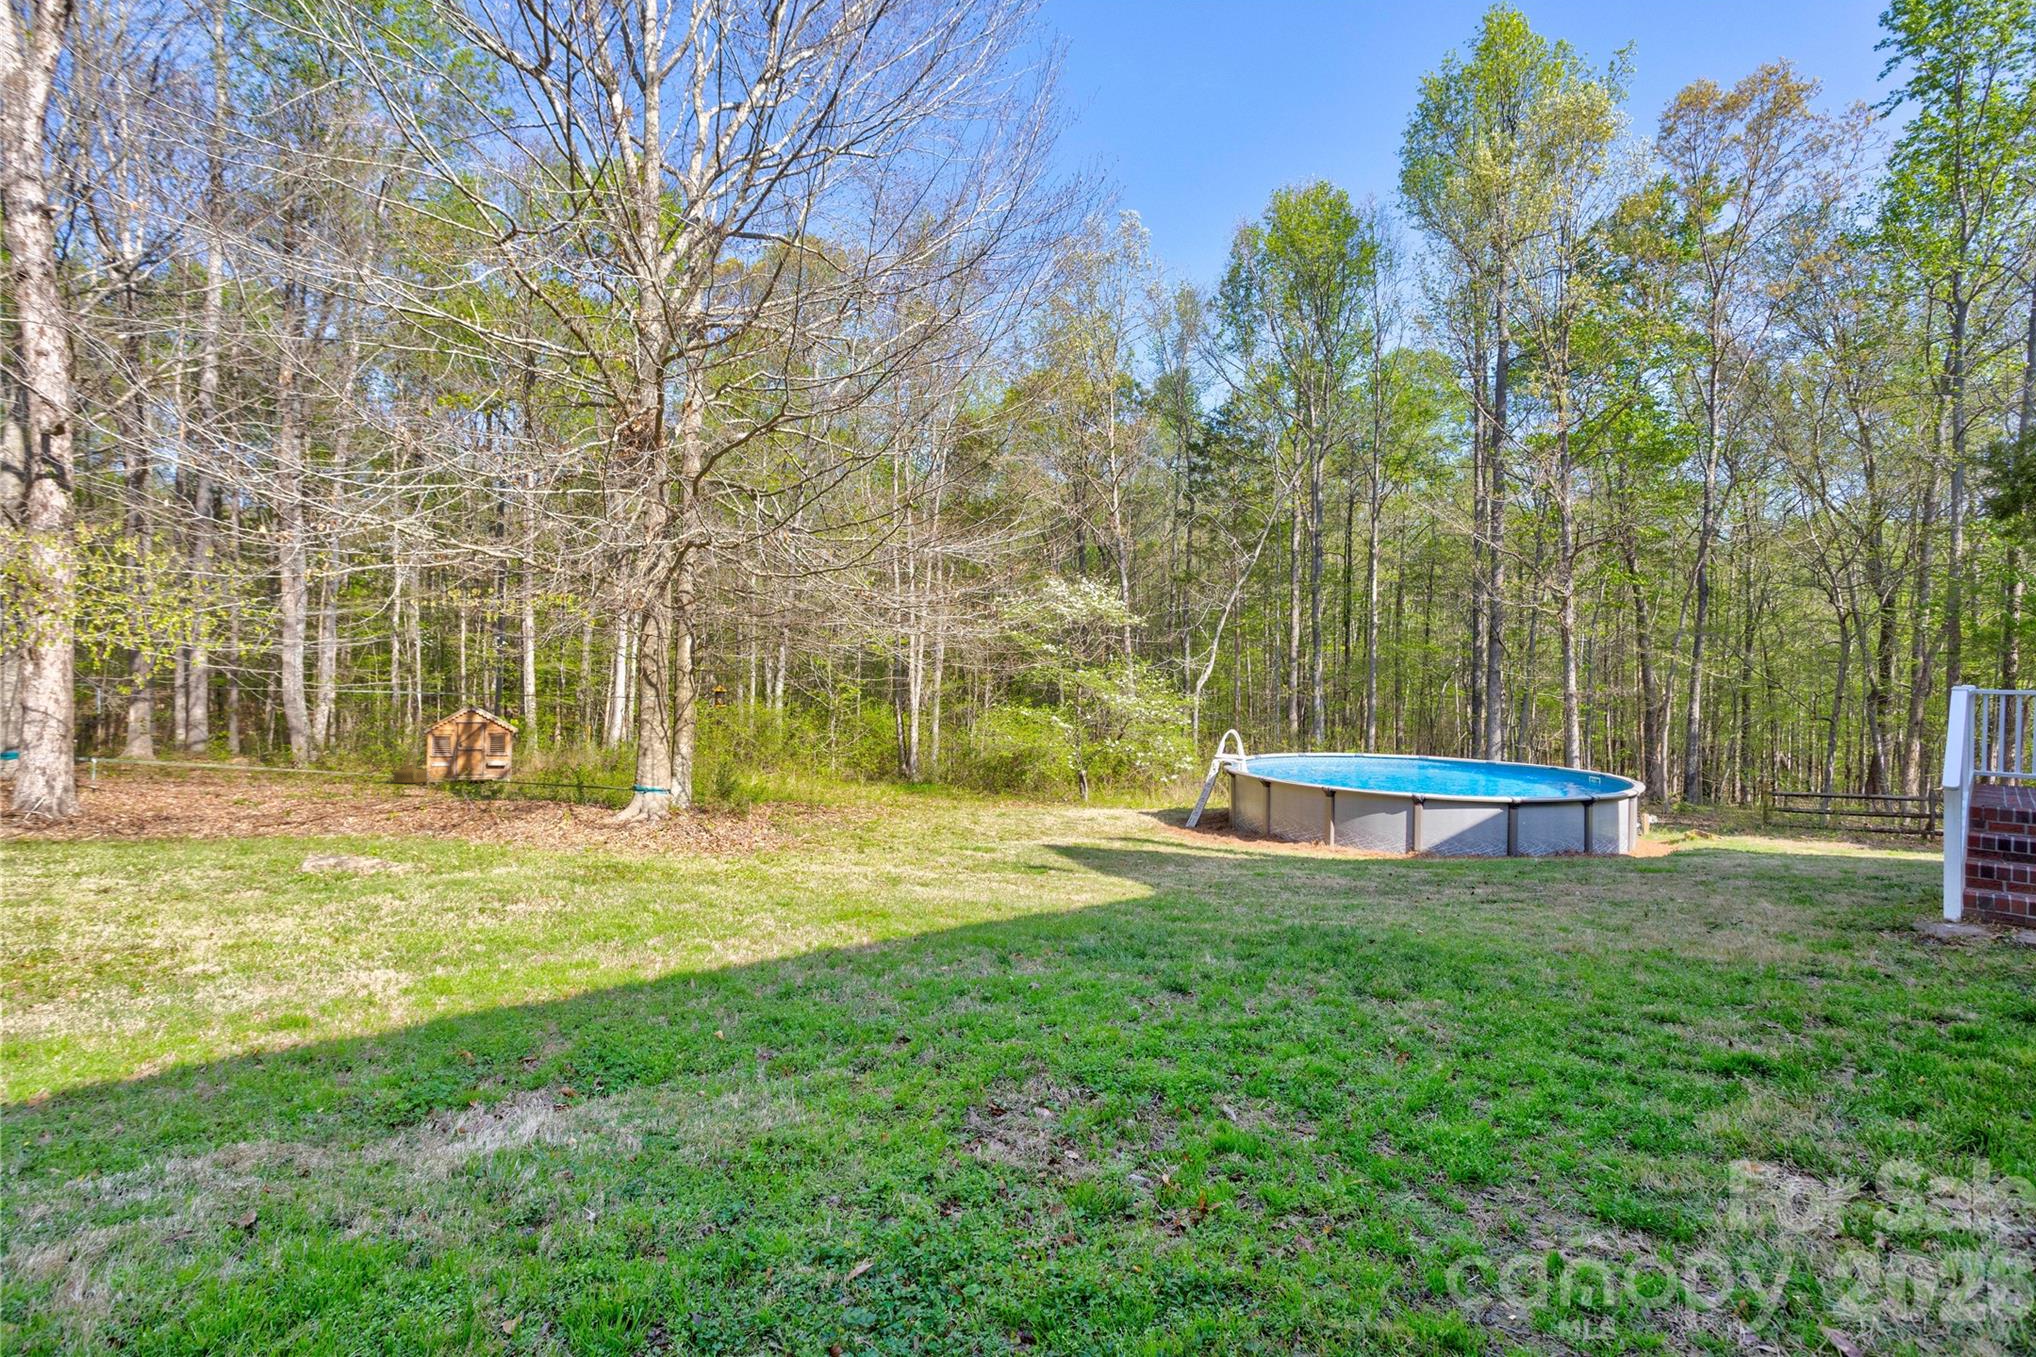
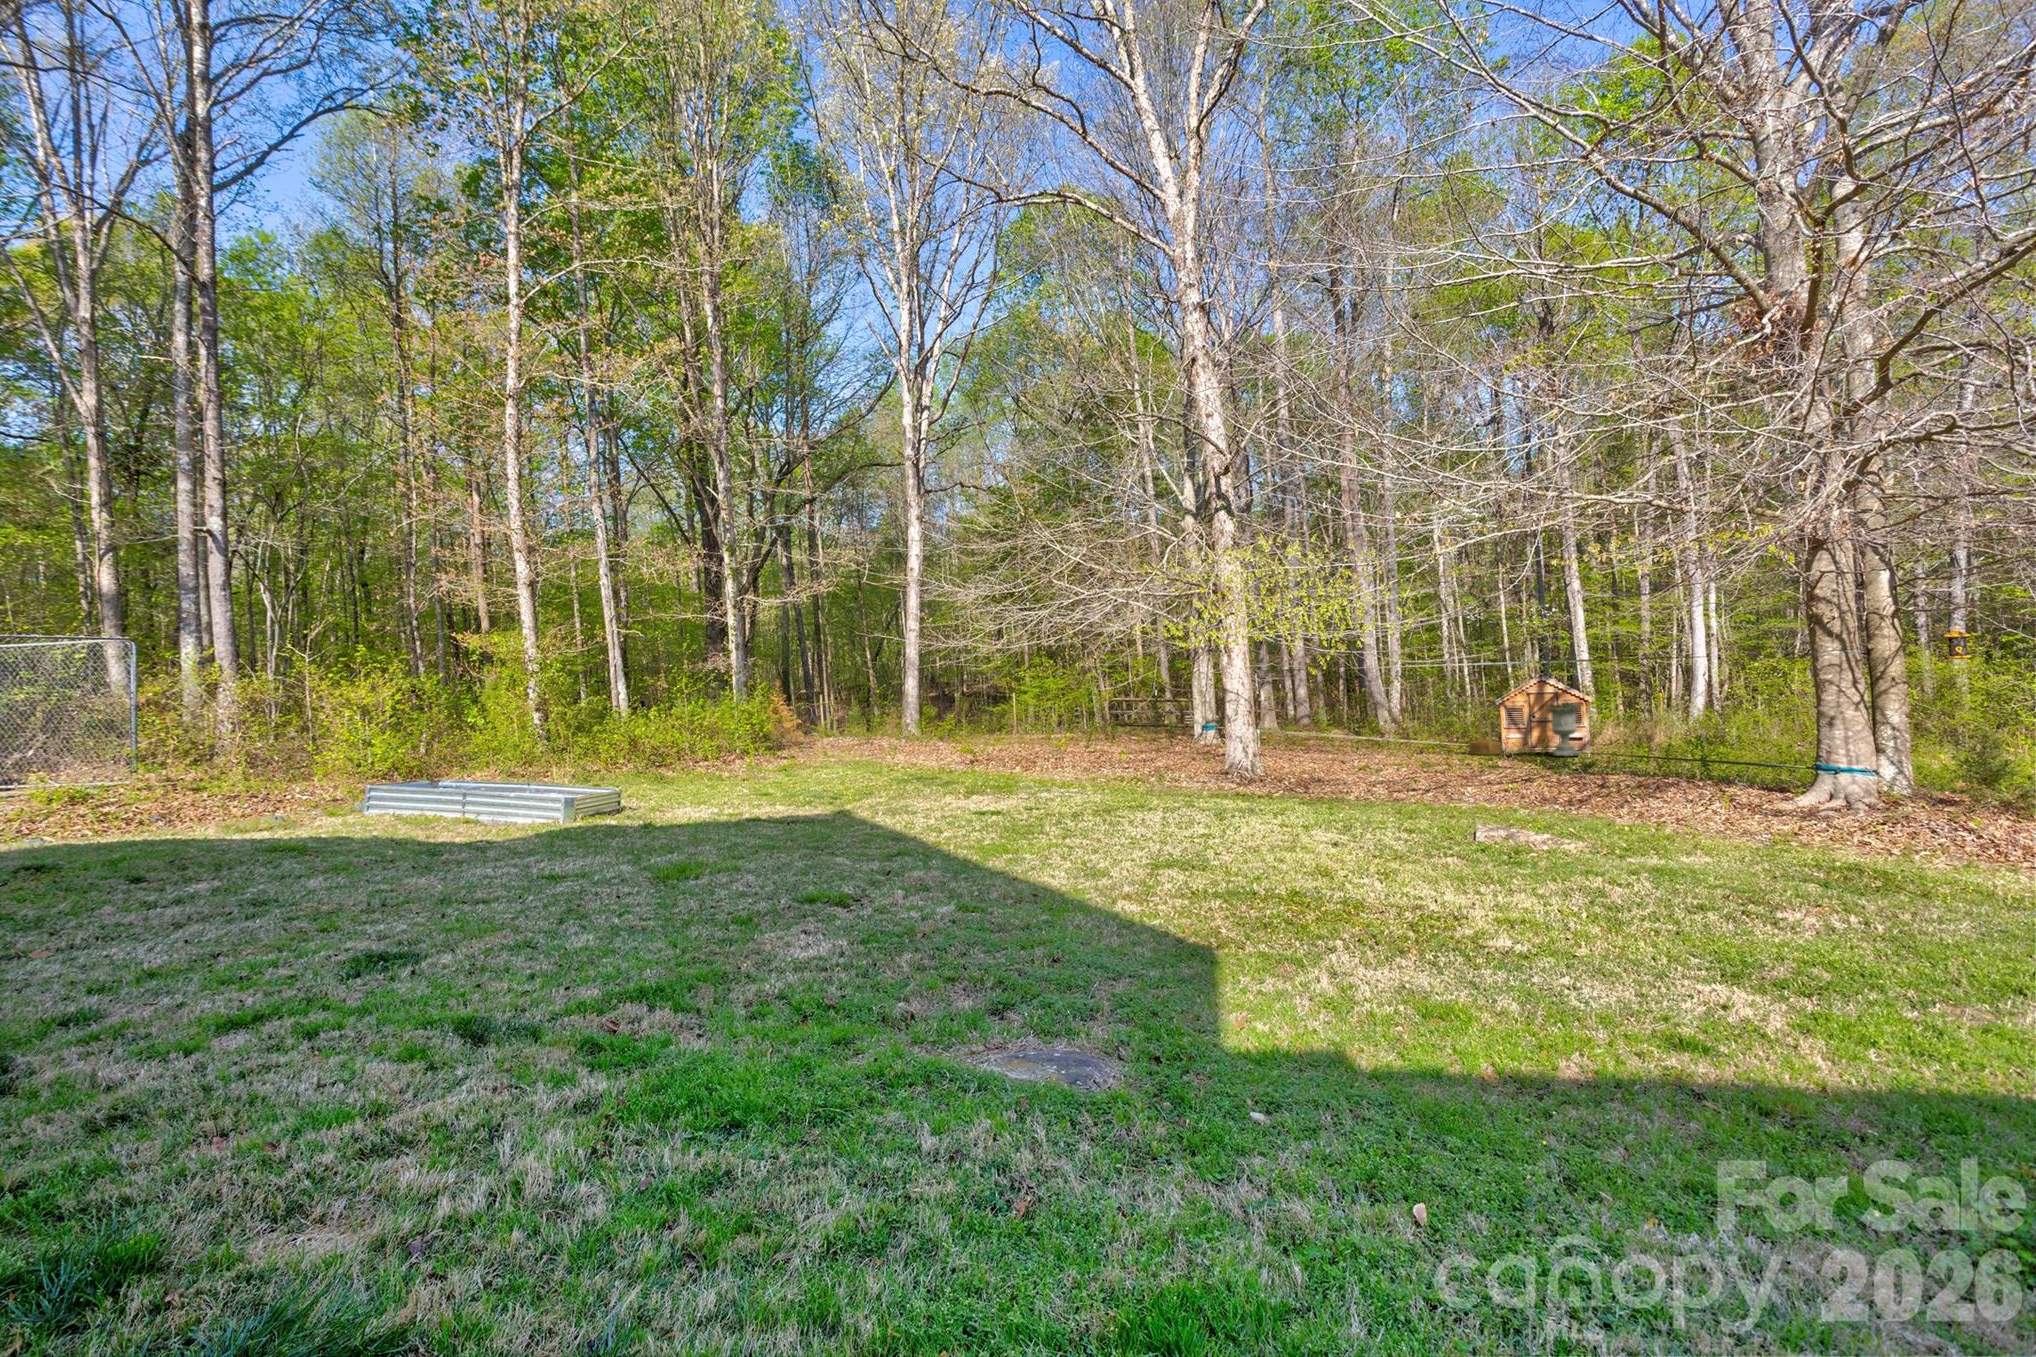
planter: none [472,733,505,783] -> present [1547,702,1580,757]

